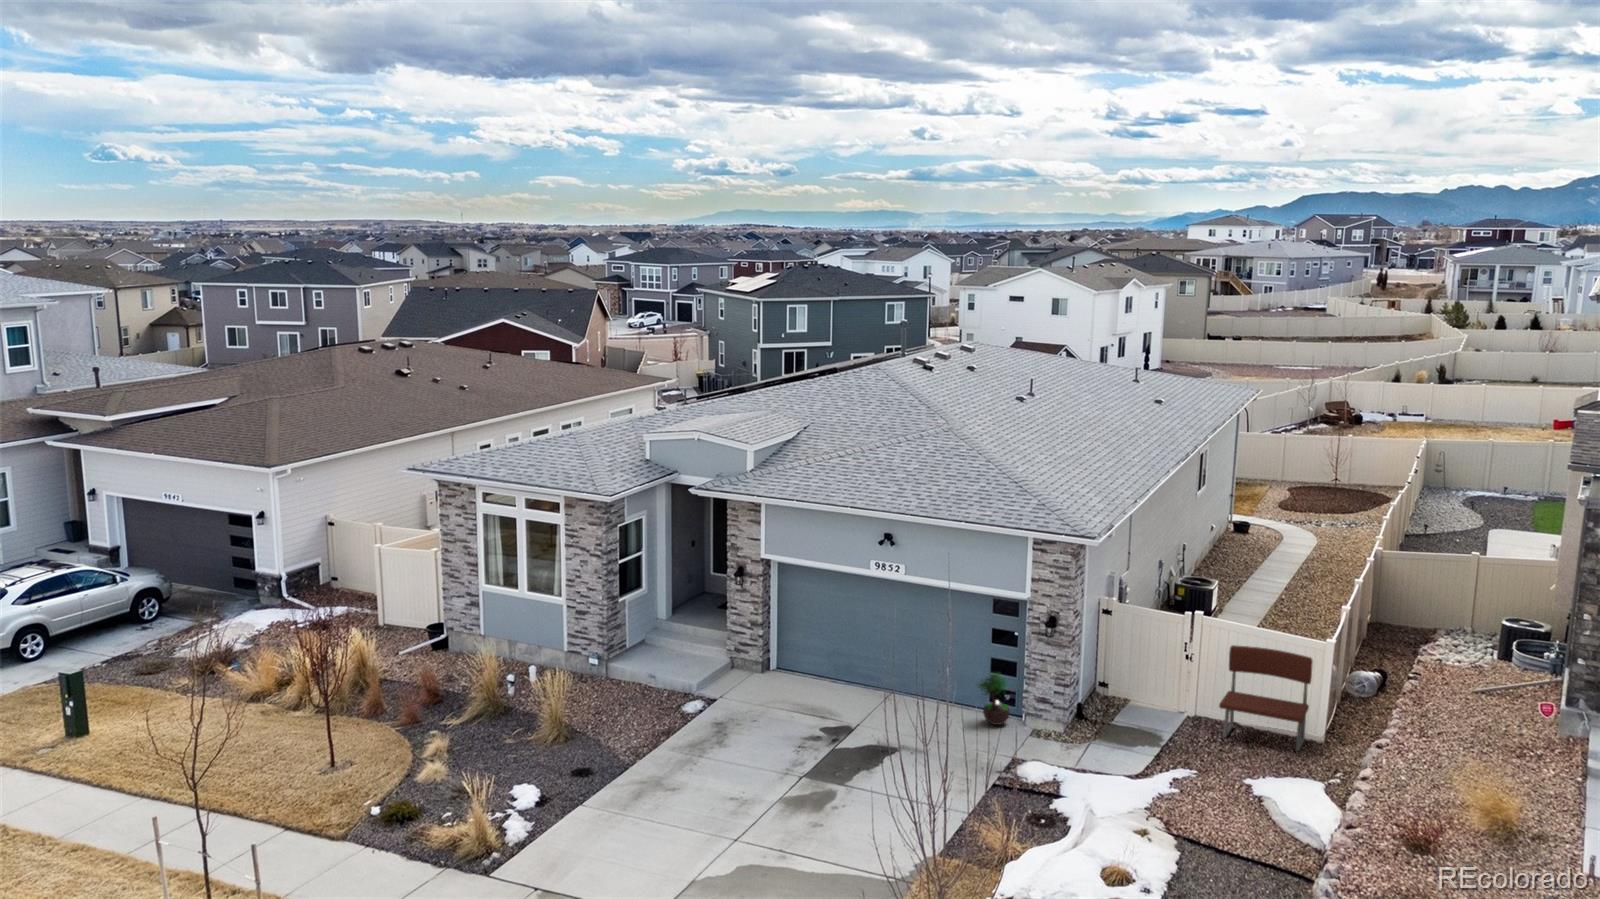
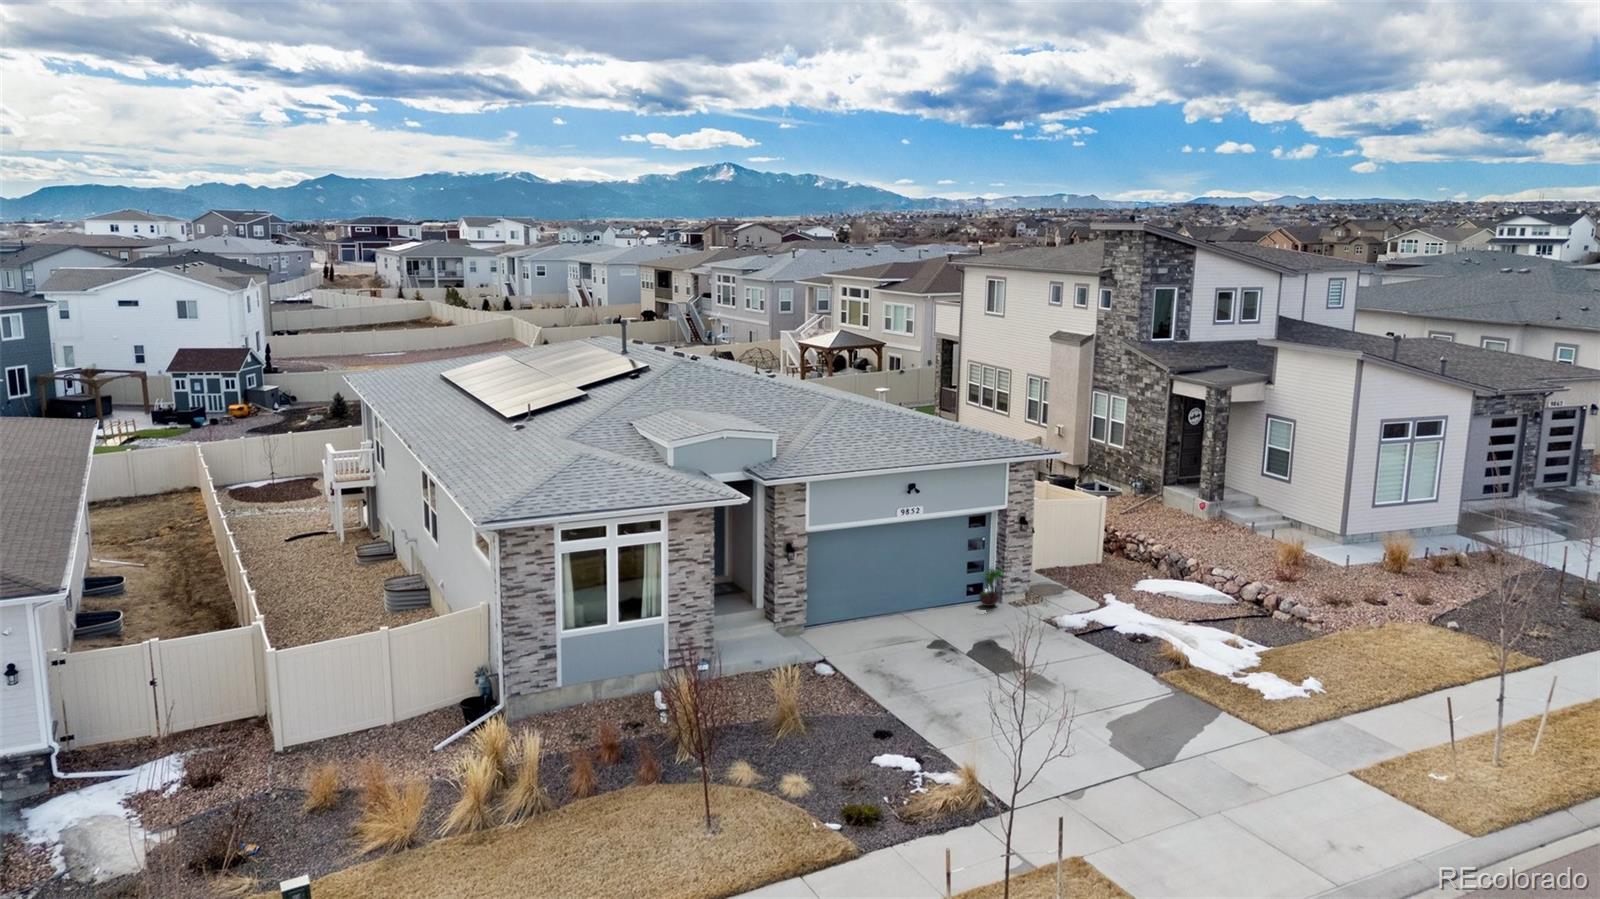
bench: present [1219,645,1313,751] -> none [1071,509,1129,573]

